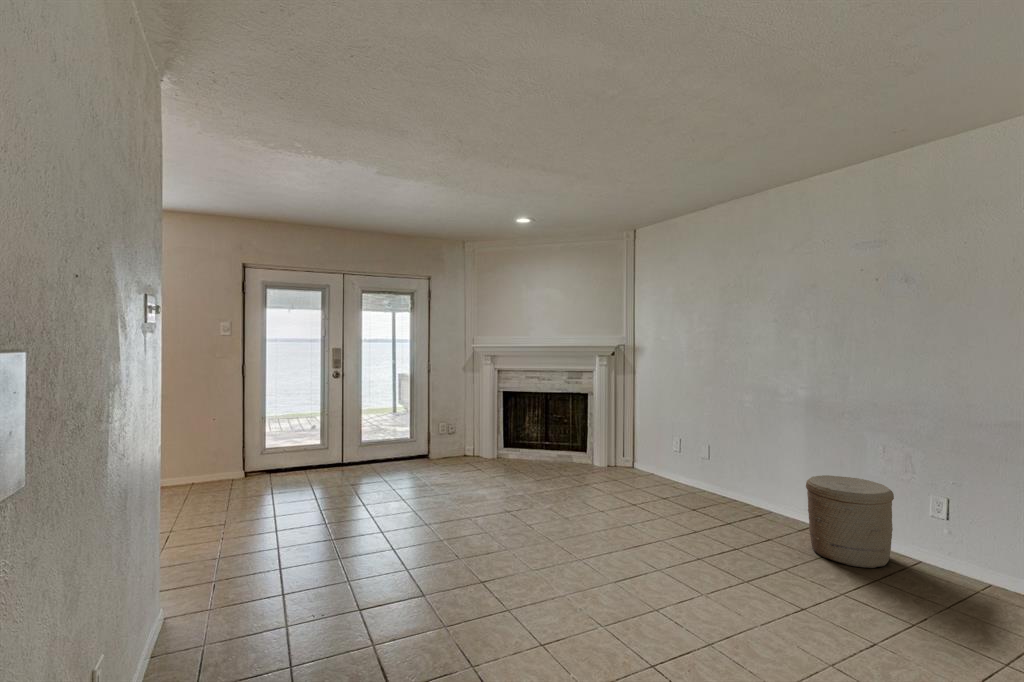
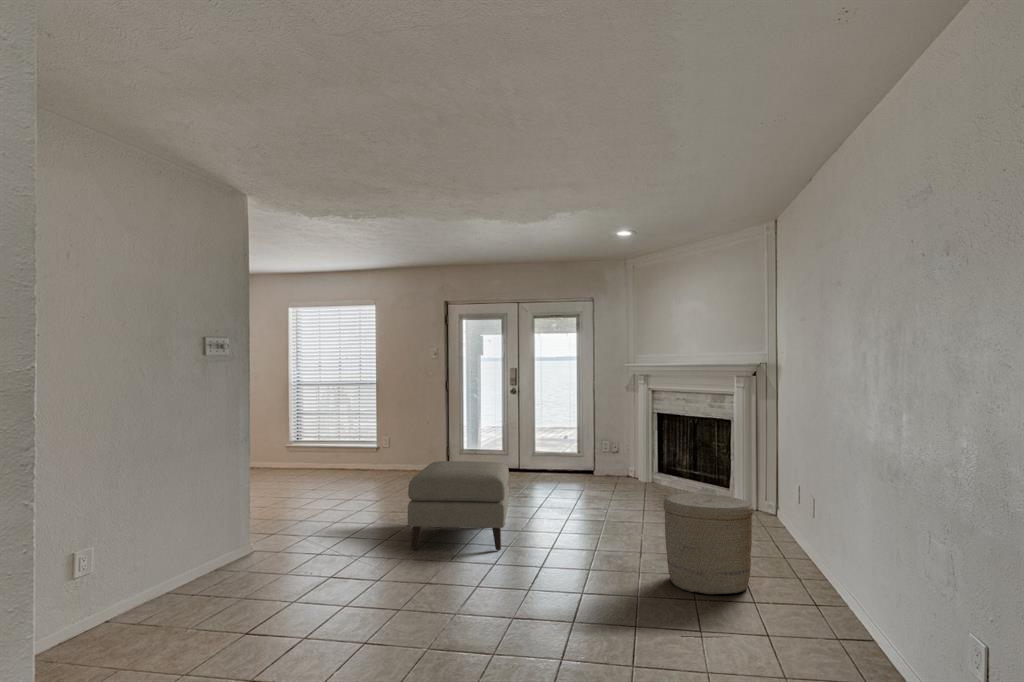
ottoman: none [496,476,680,622] -> present [408,461,509,551]

